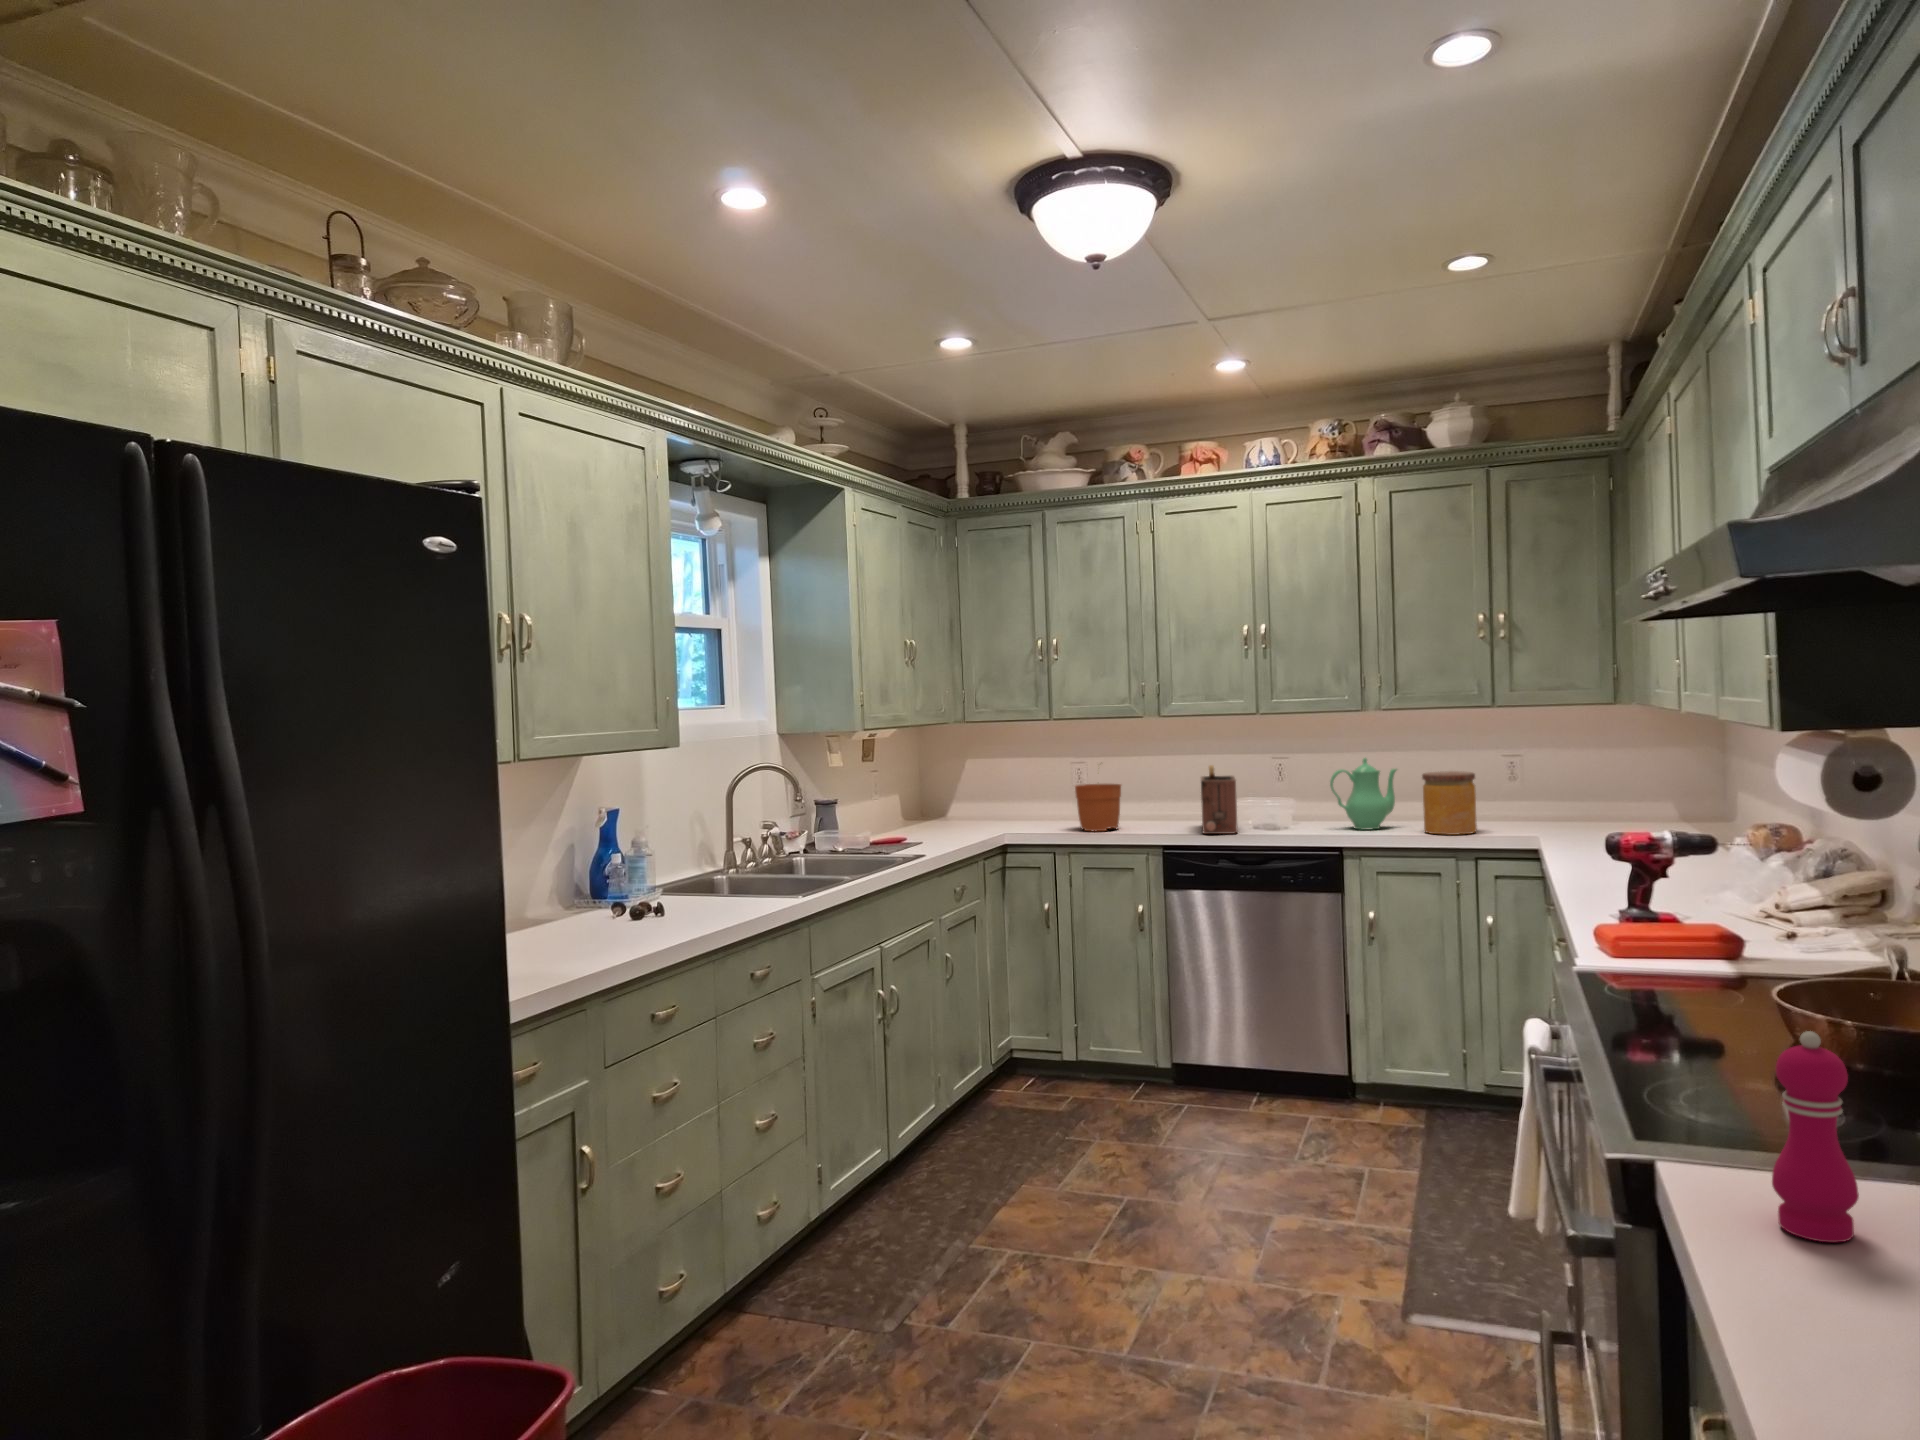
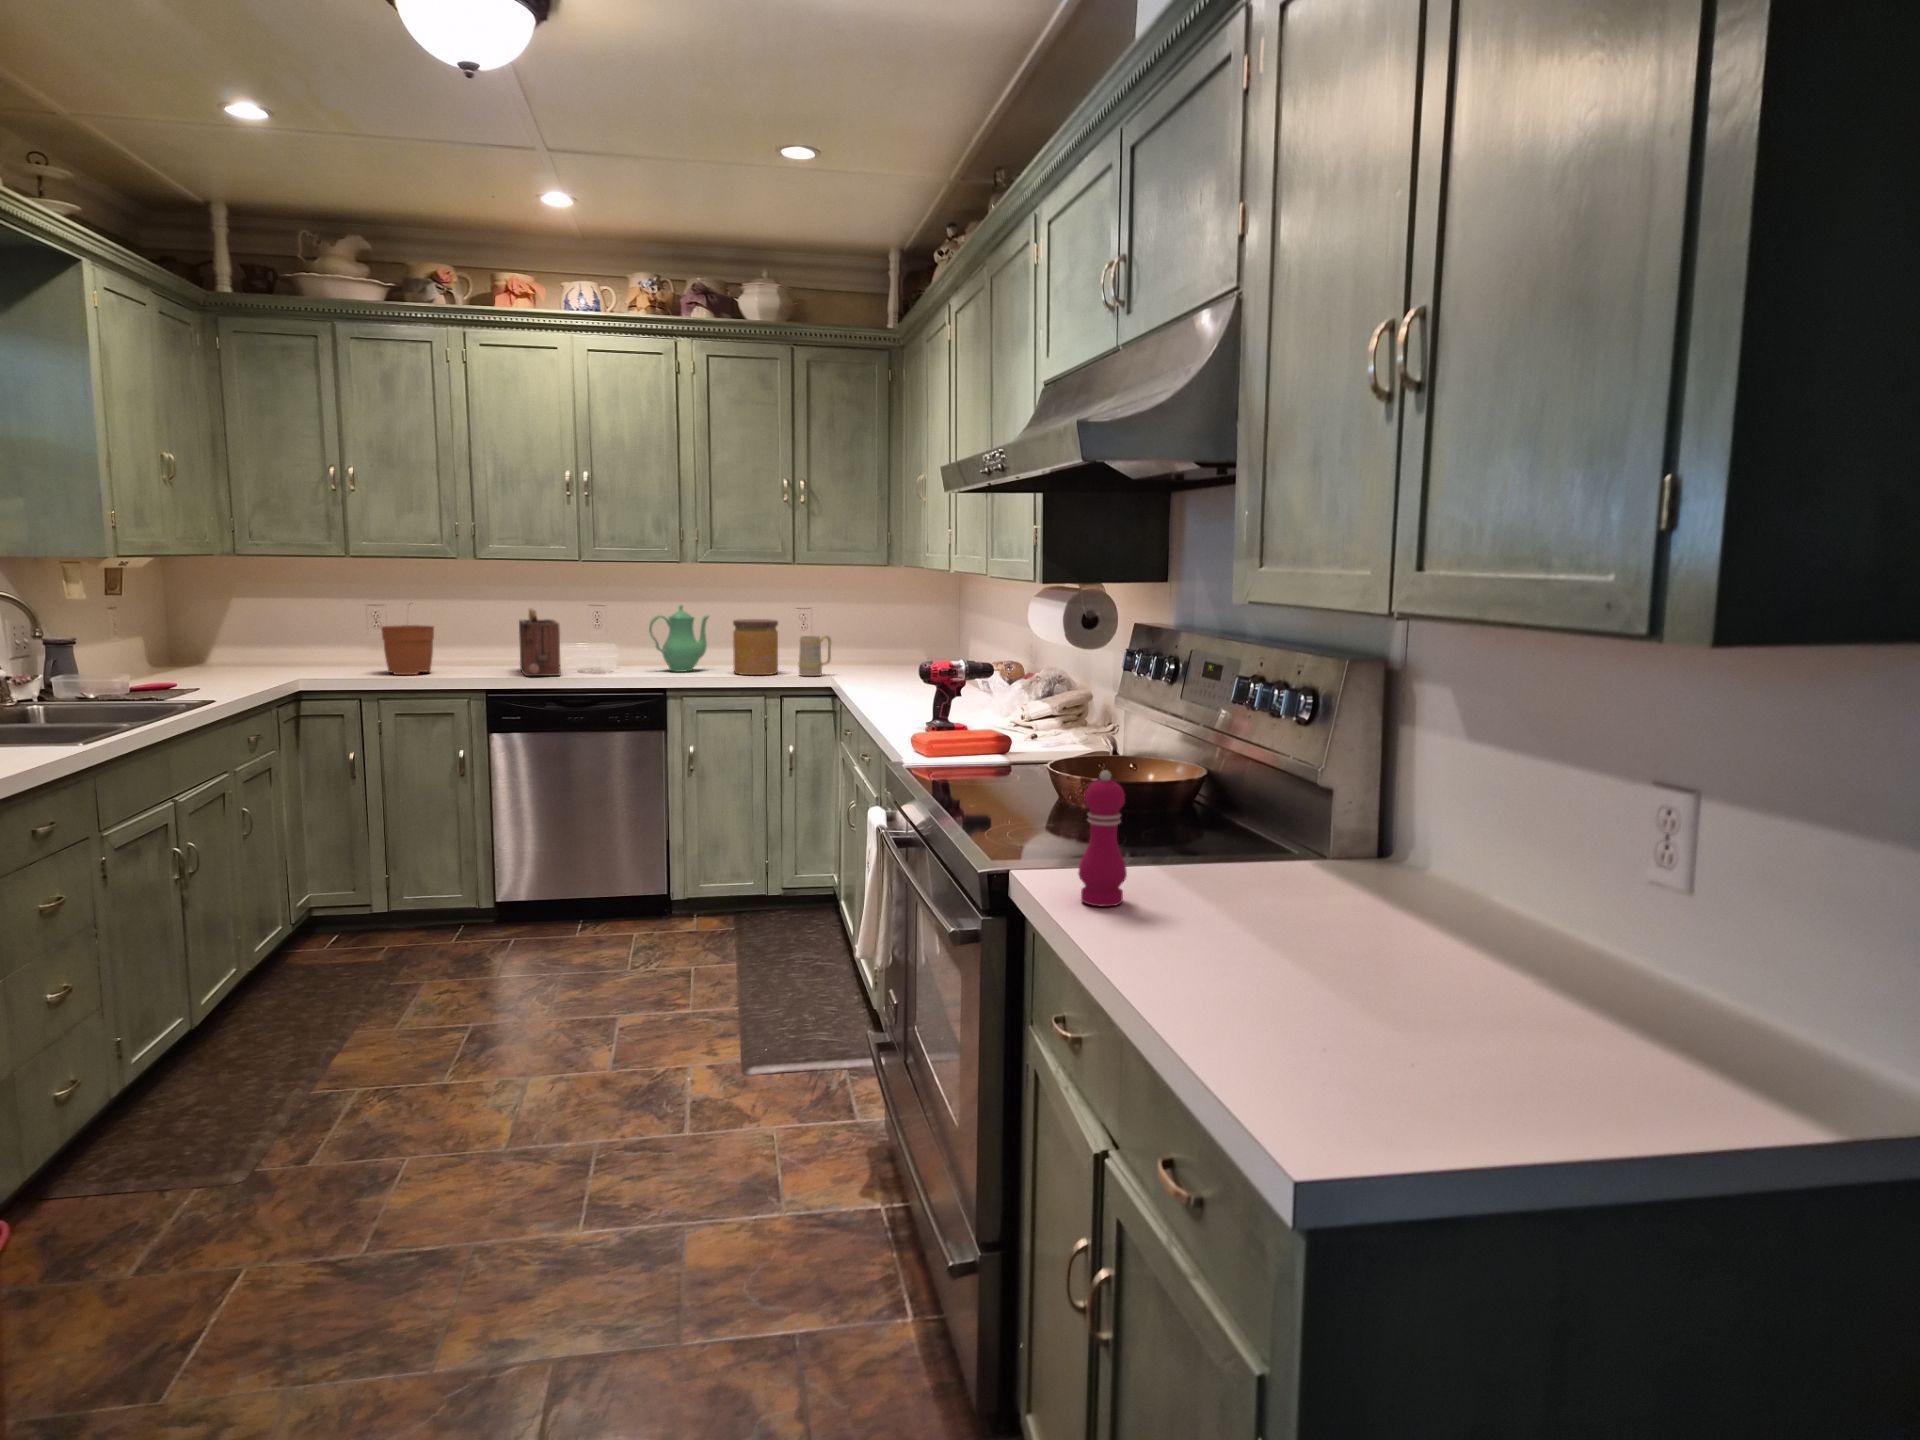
mug: none [1500,789,1541,836] -> present [799,635,831,676]

